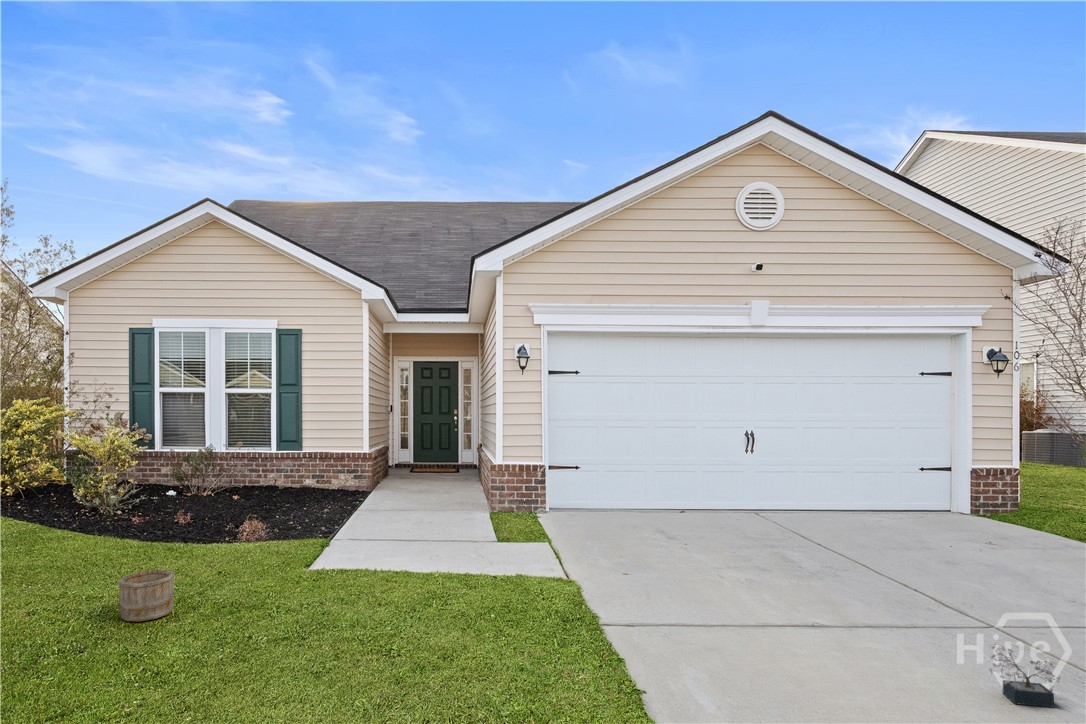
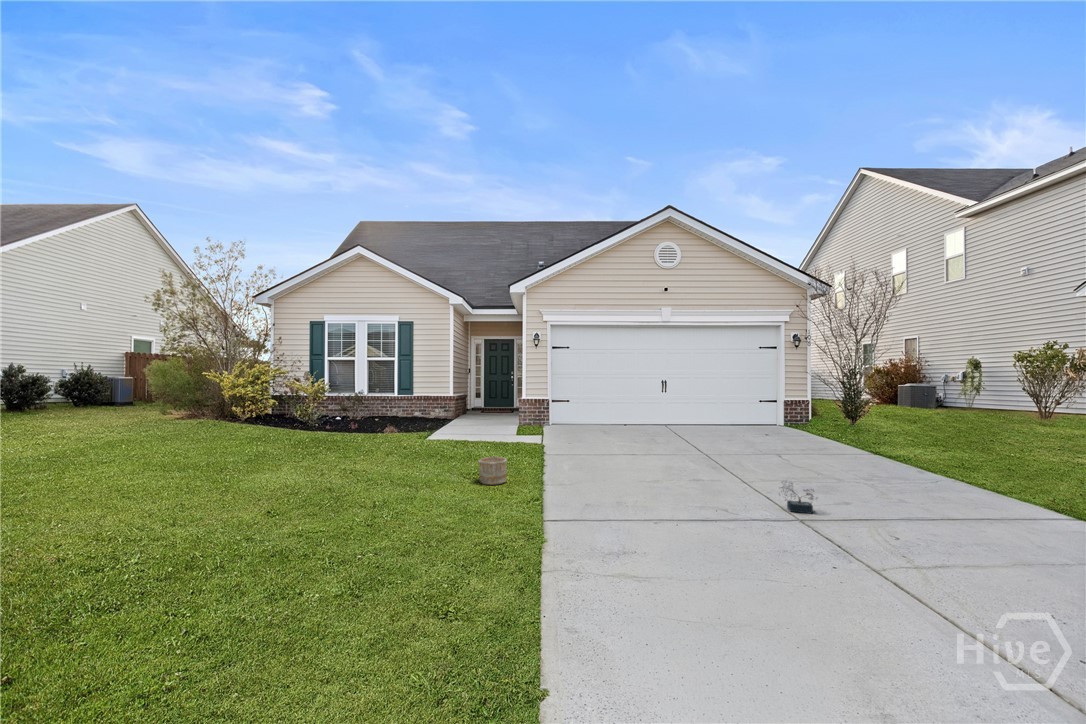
wooden bucket: present [117,570,175,622] -> present [478,457,507,485]

